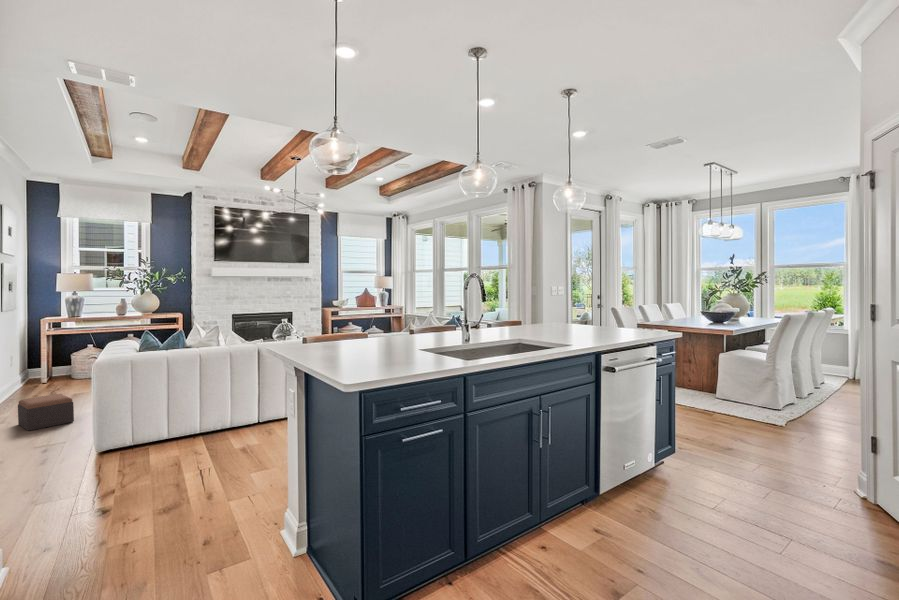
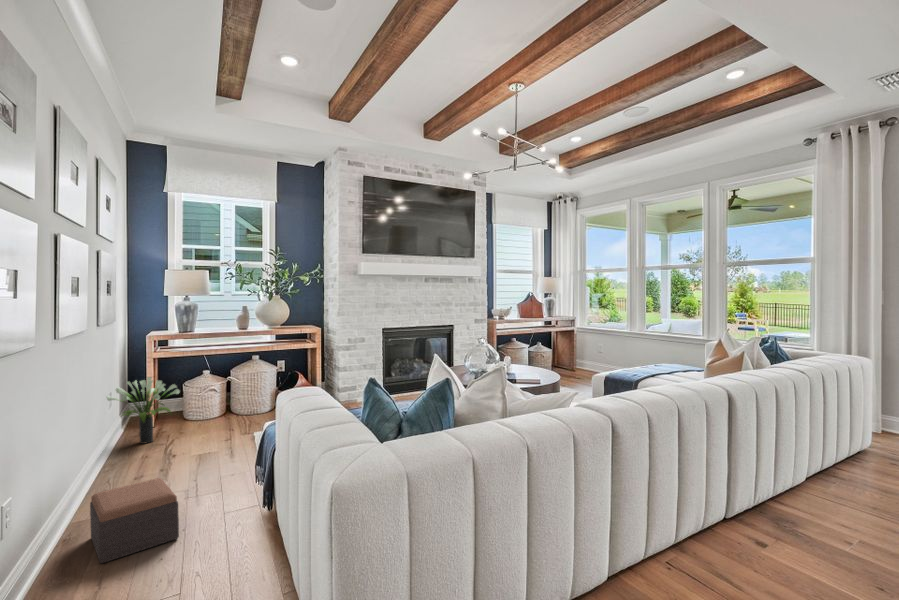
potted plant: none [14,346,70,391] -> present [107,377,179,444]

